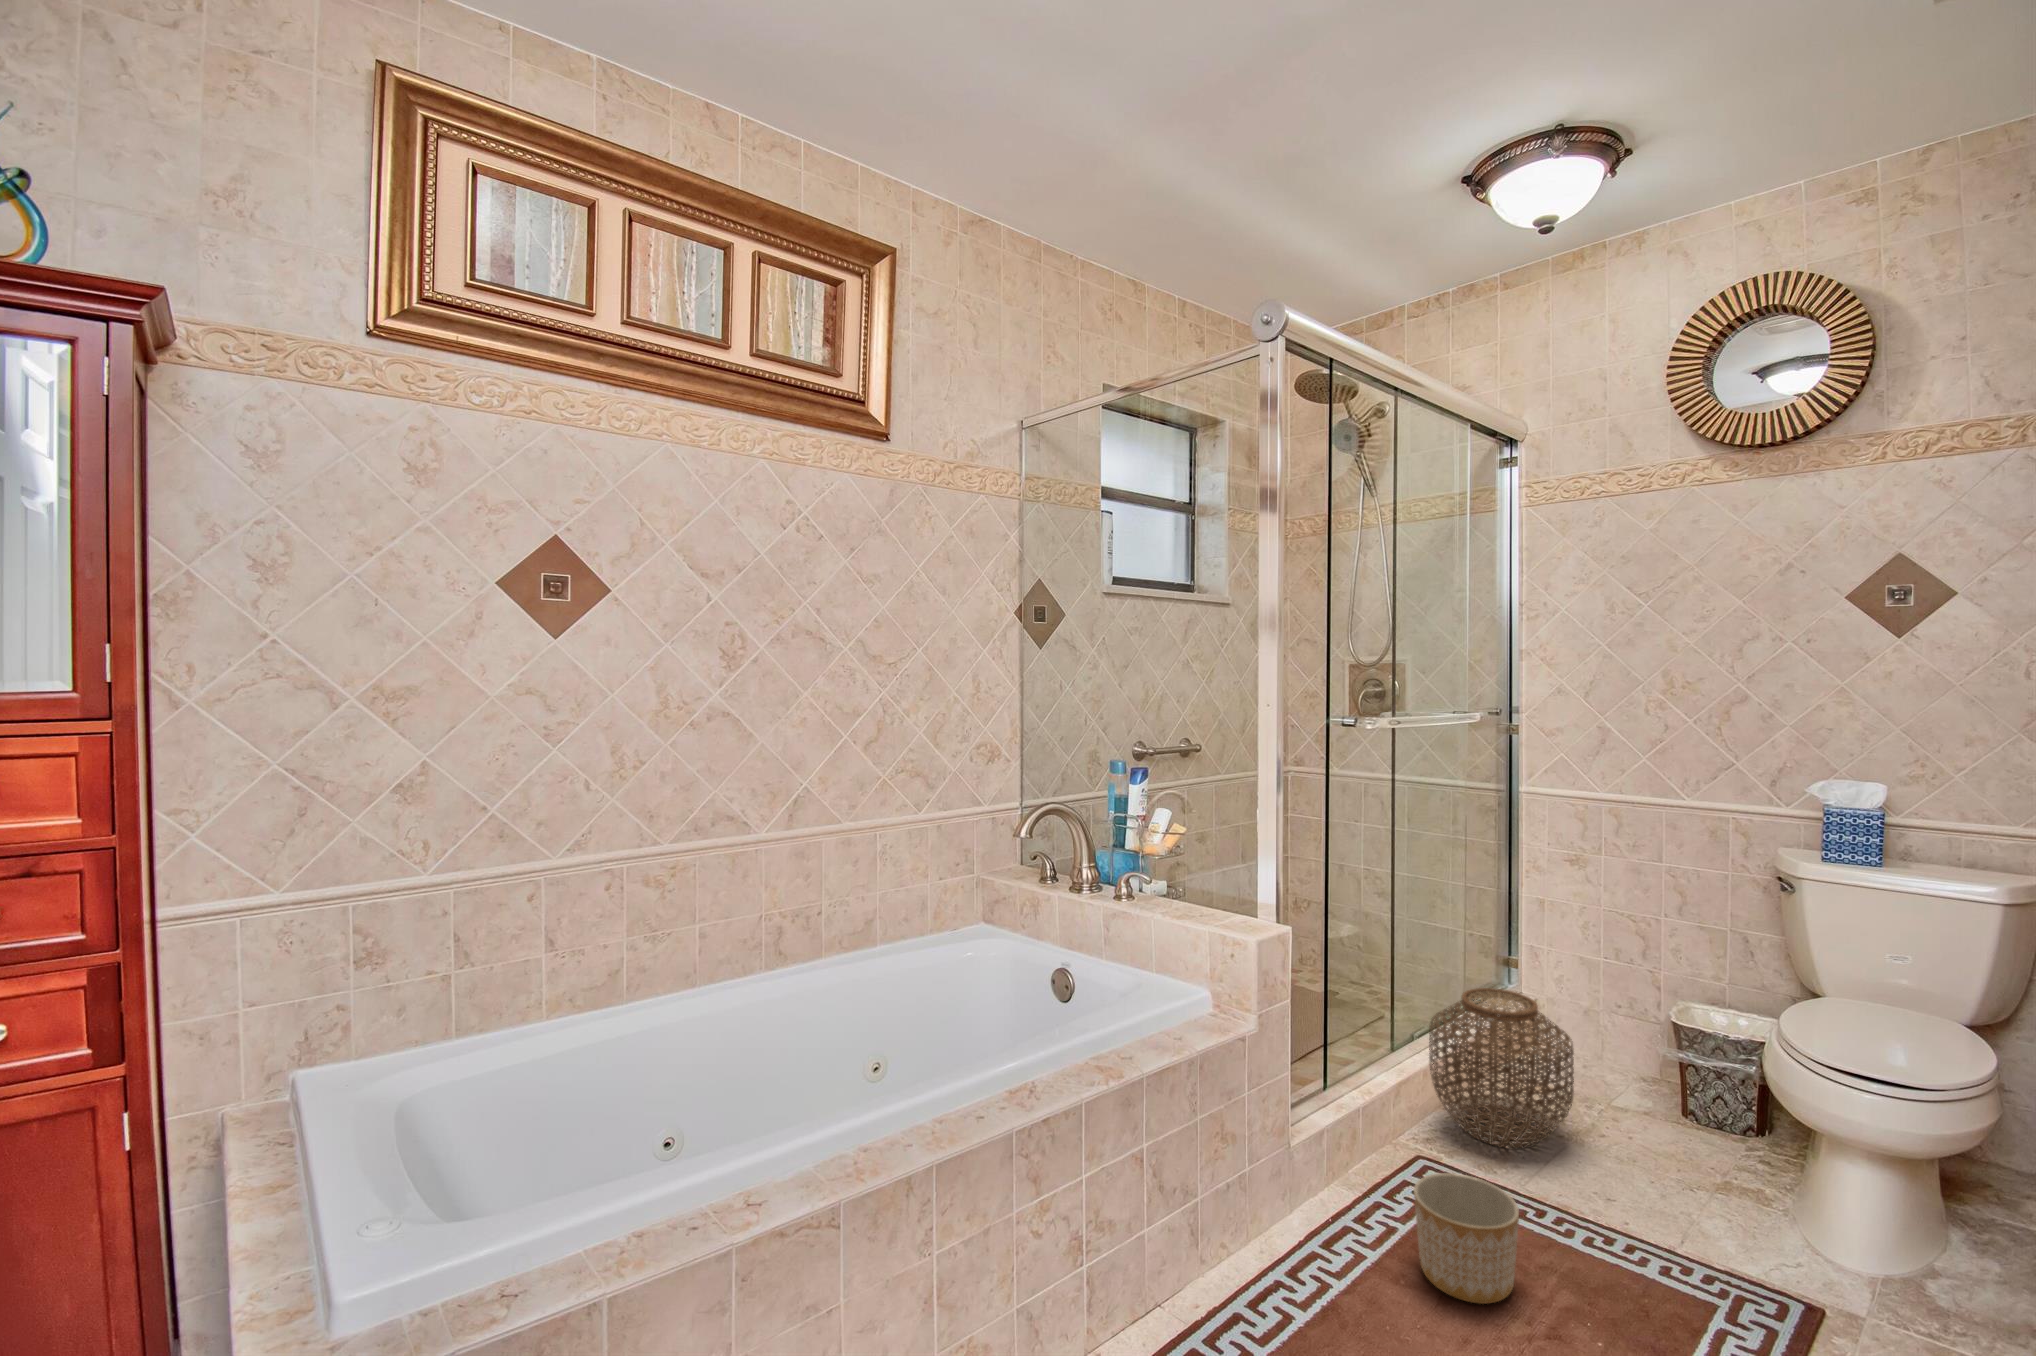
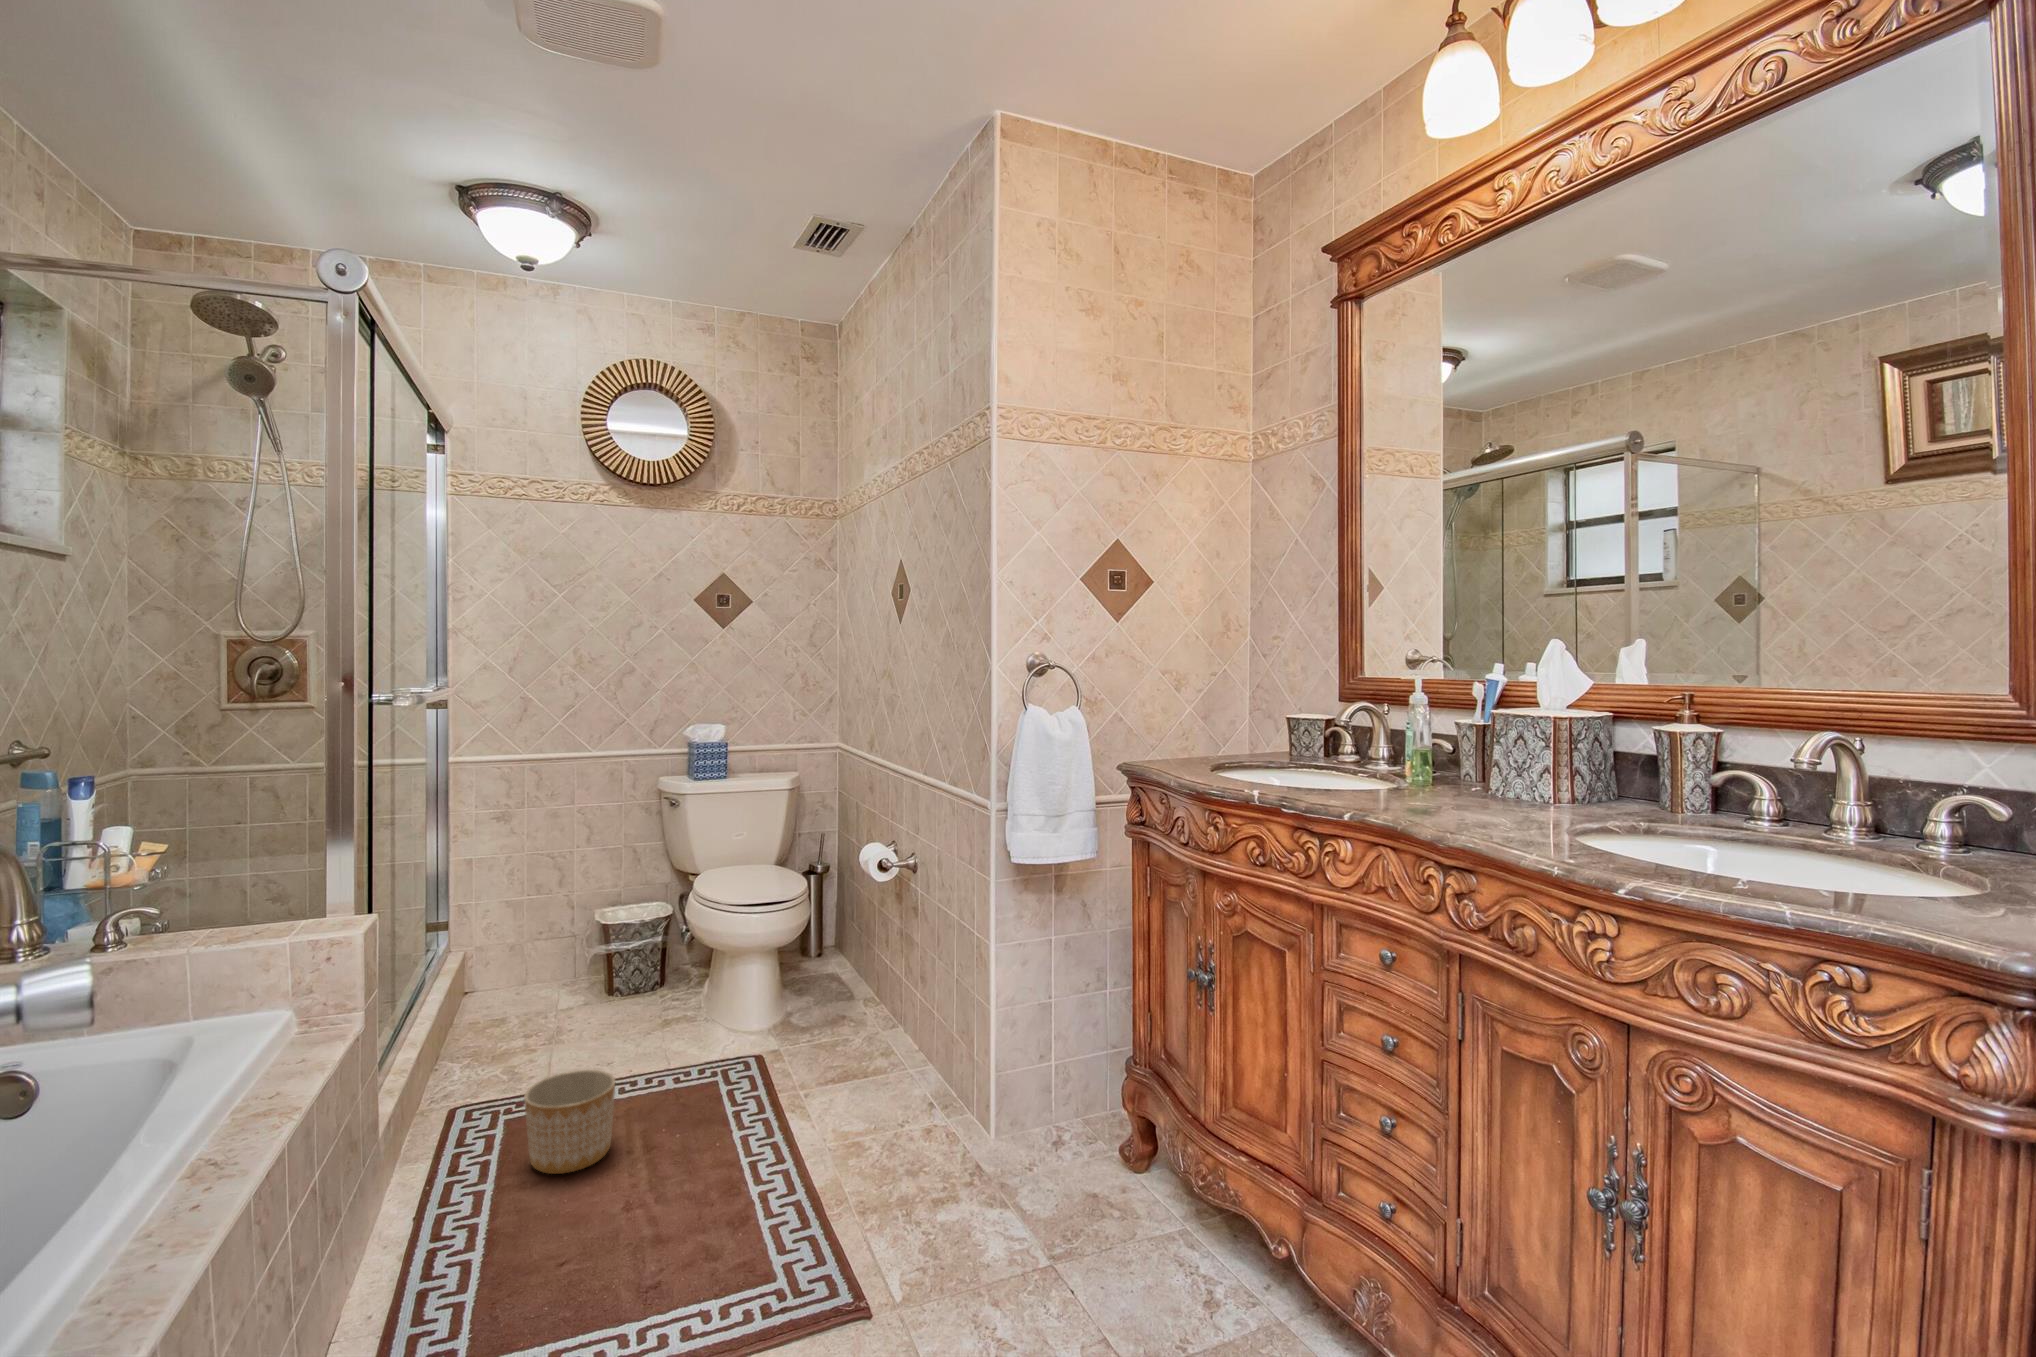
woven basket: present [1429,988,1574,1148] -> none [430,933,565,1076]

